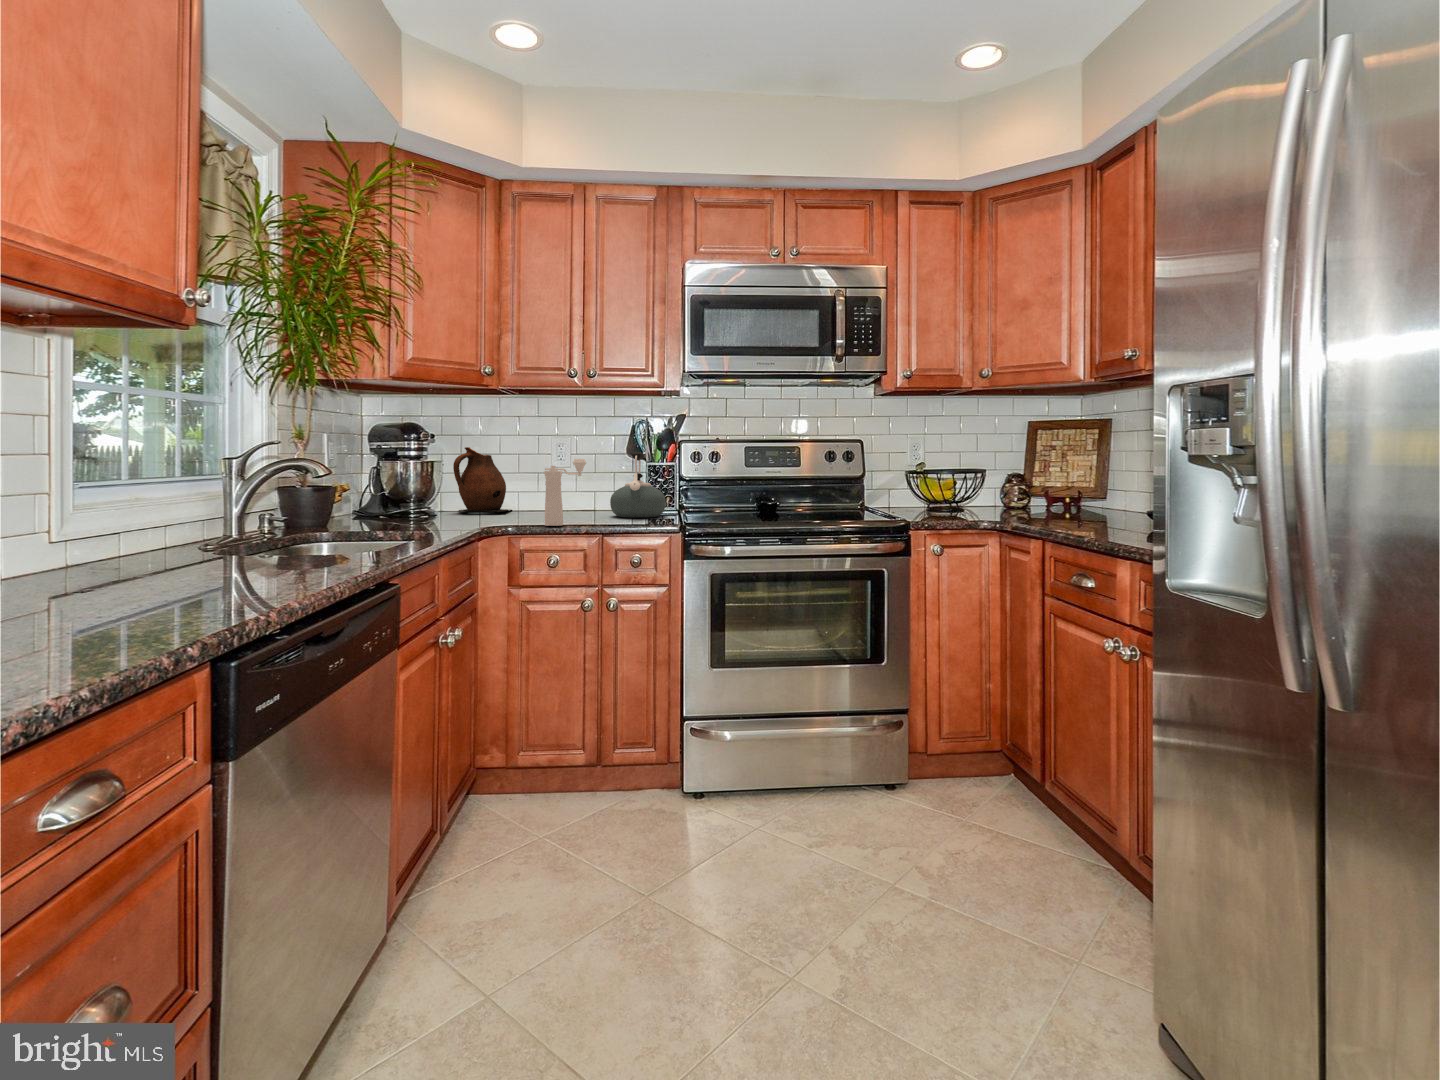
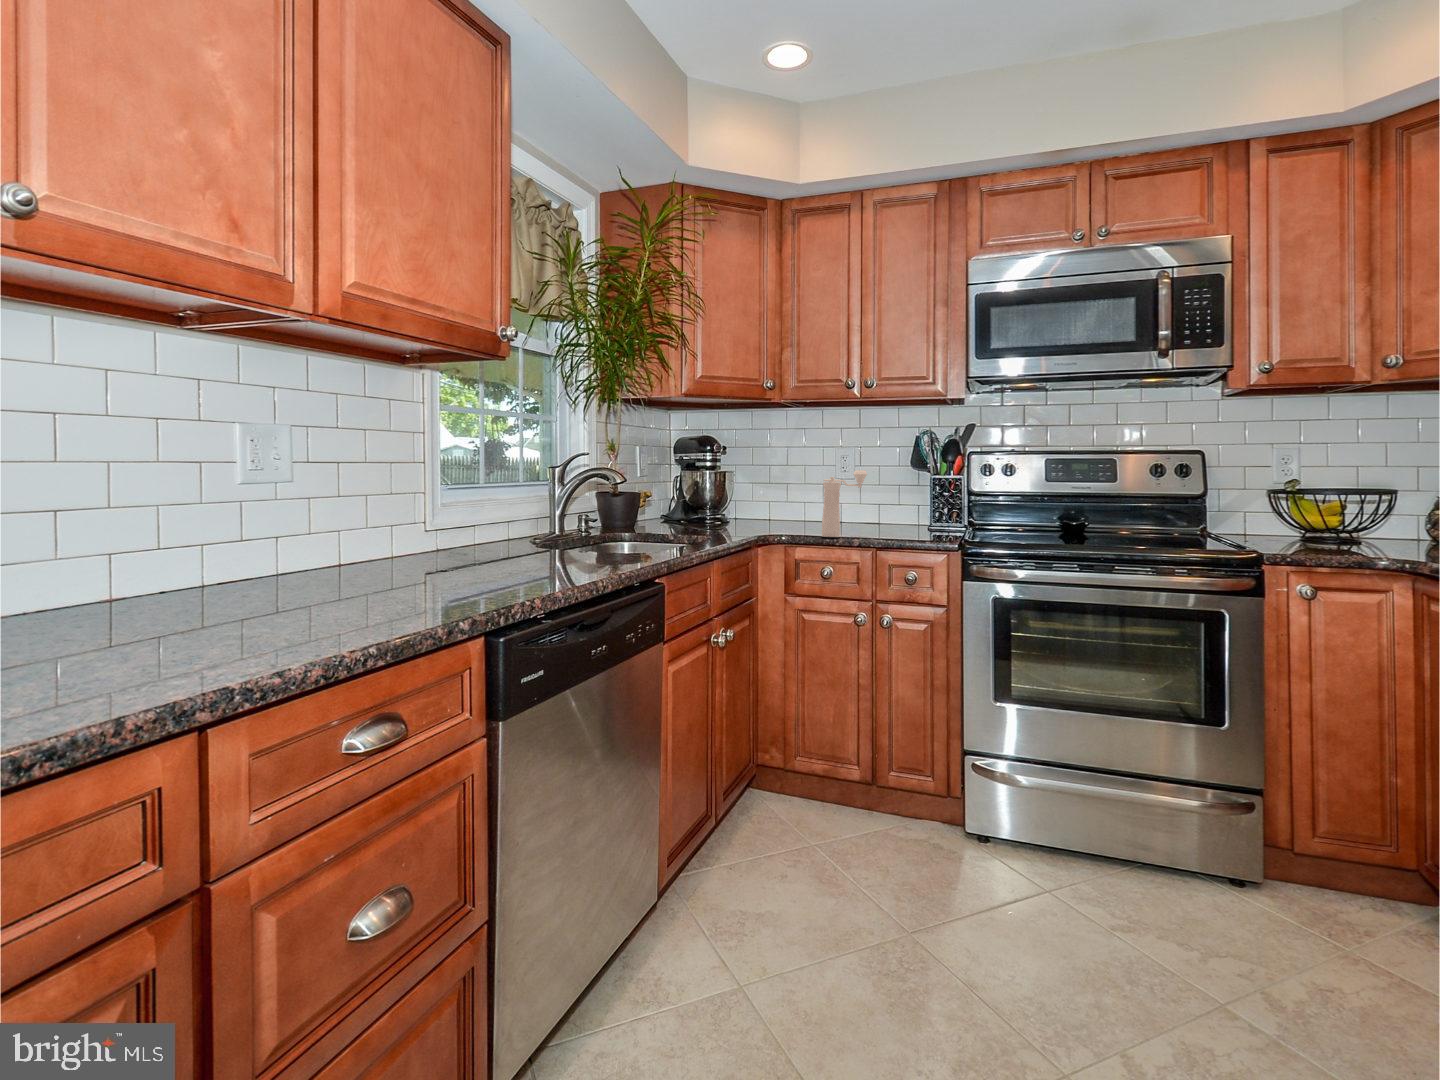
ceramic pitcher: present [453,447,512,512] -> none [747,459,801,523]
kettle: present [610,452,666,517] -> none [895,464,954,532]

